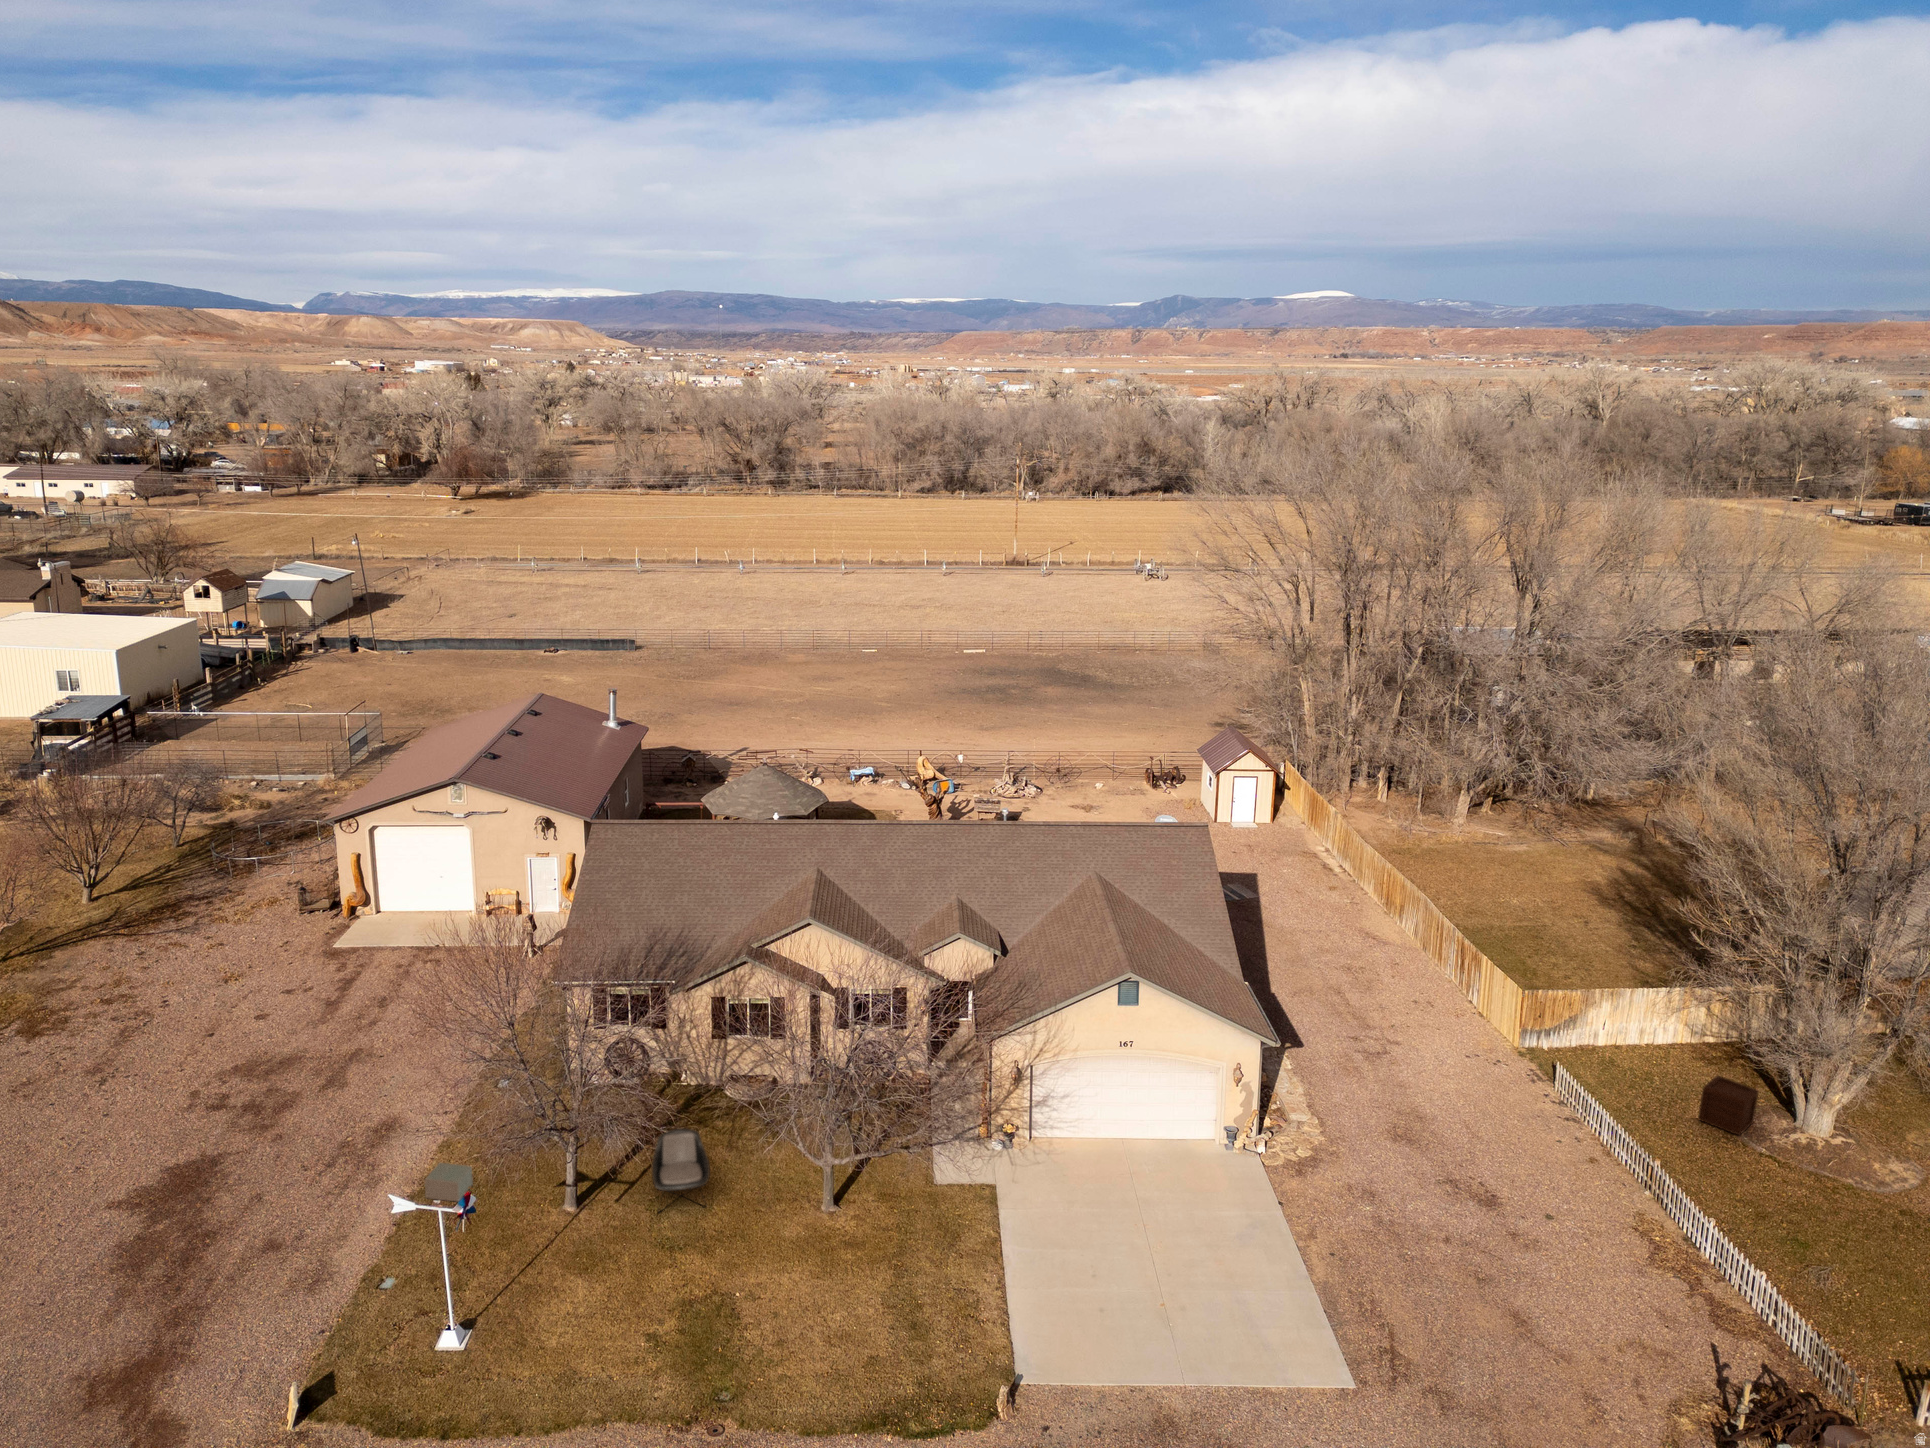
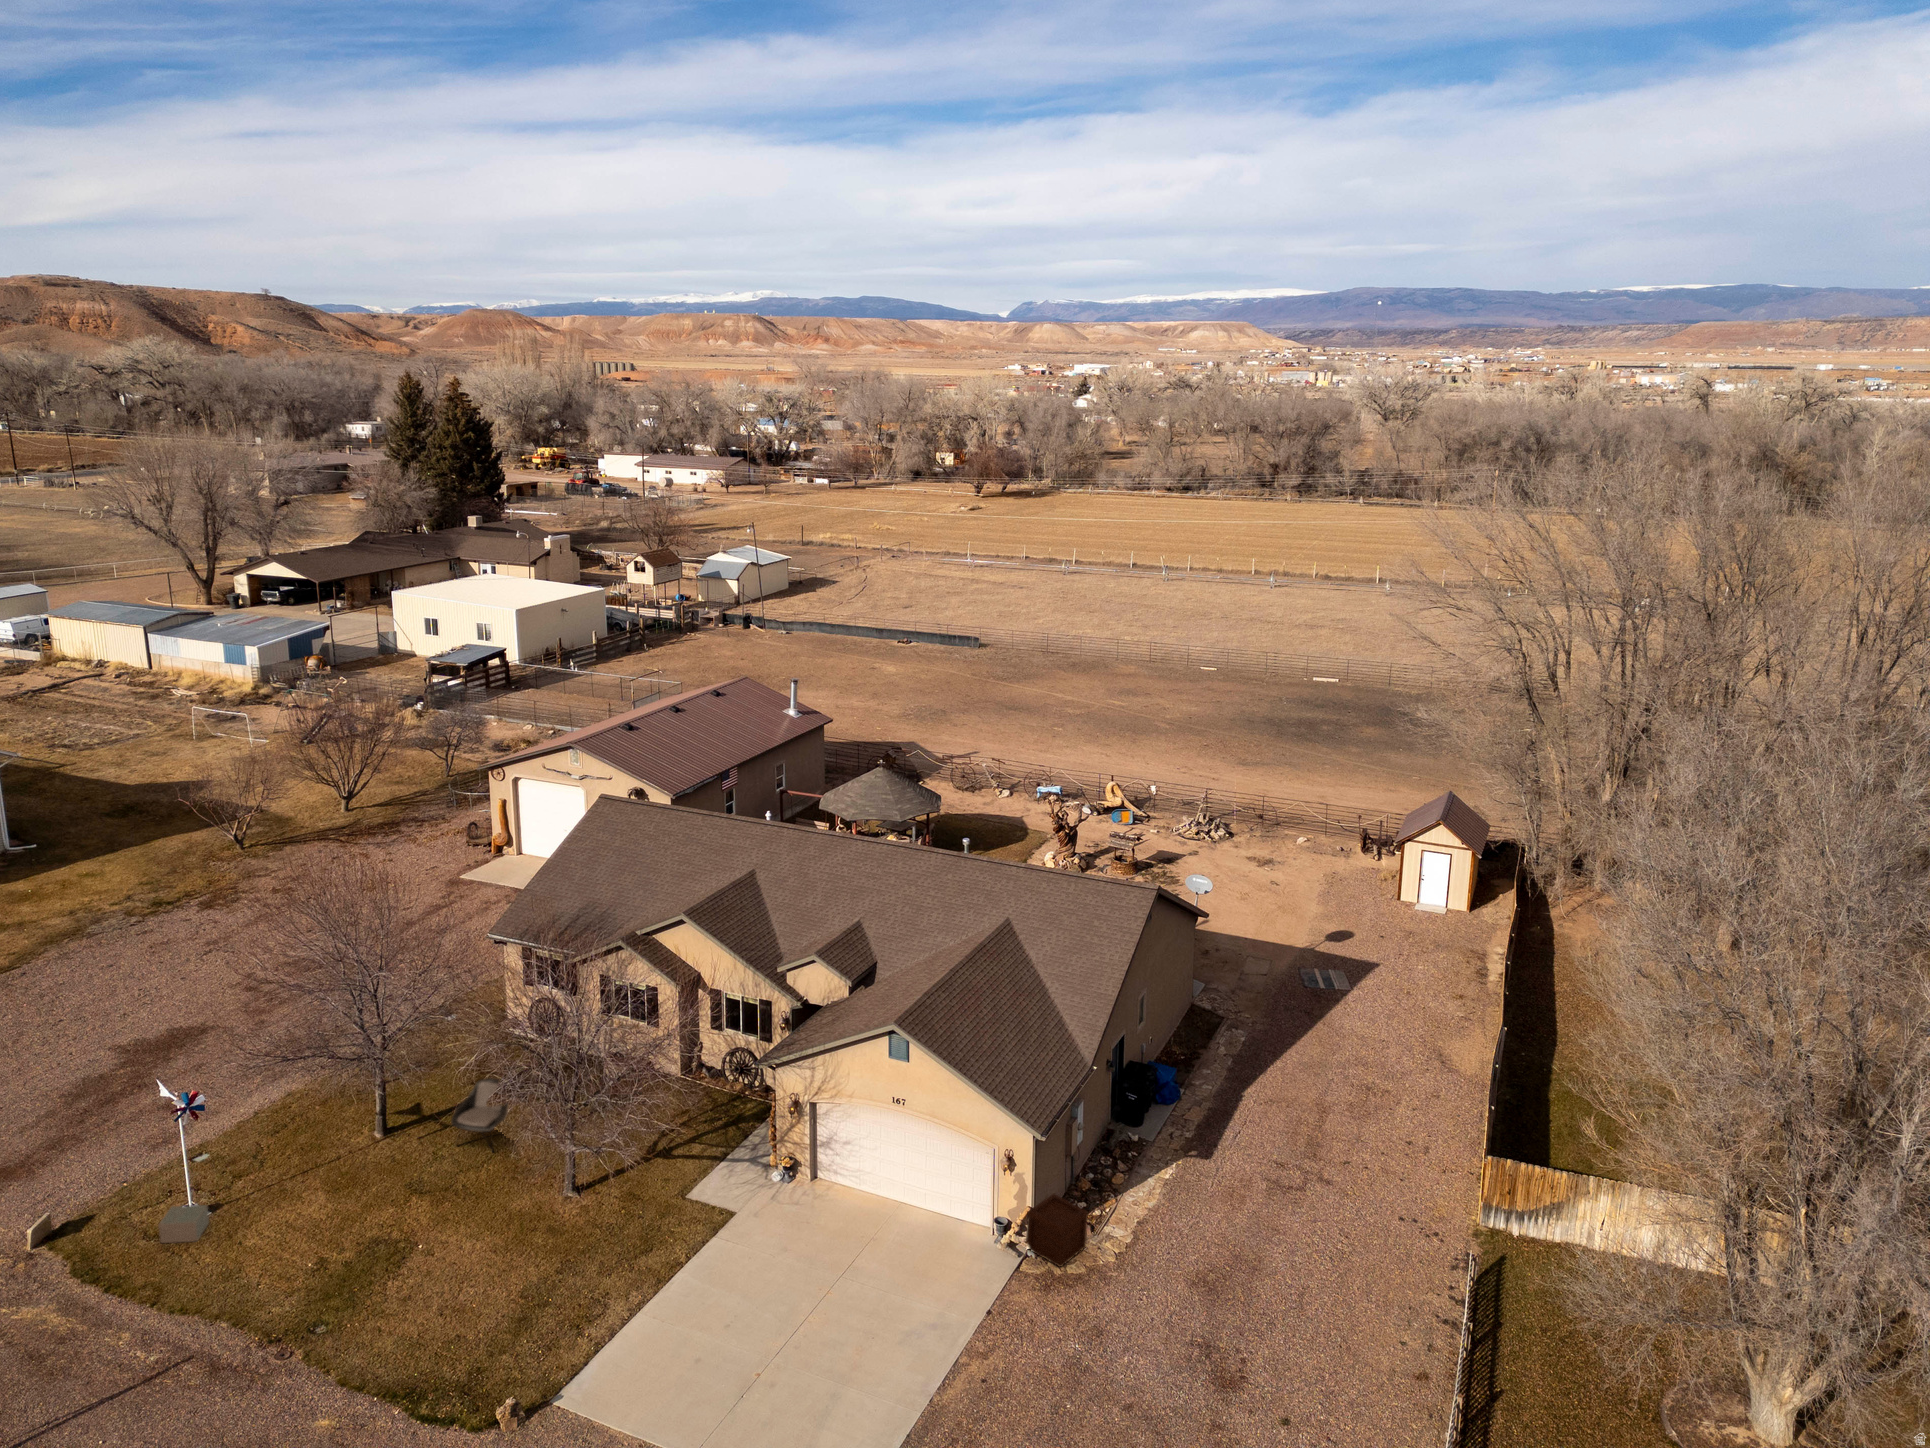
wooden crate: present [1698,1076,1759,1135] -> present [1026,1194,1088,1267]
storage box: present [425,1163,473,1201] -> present [158,1205,209,1243]

